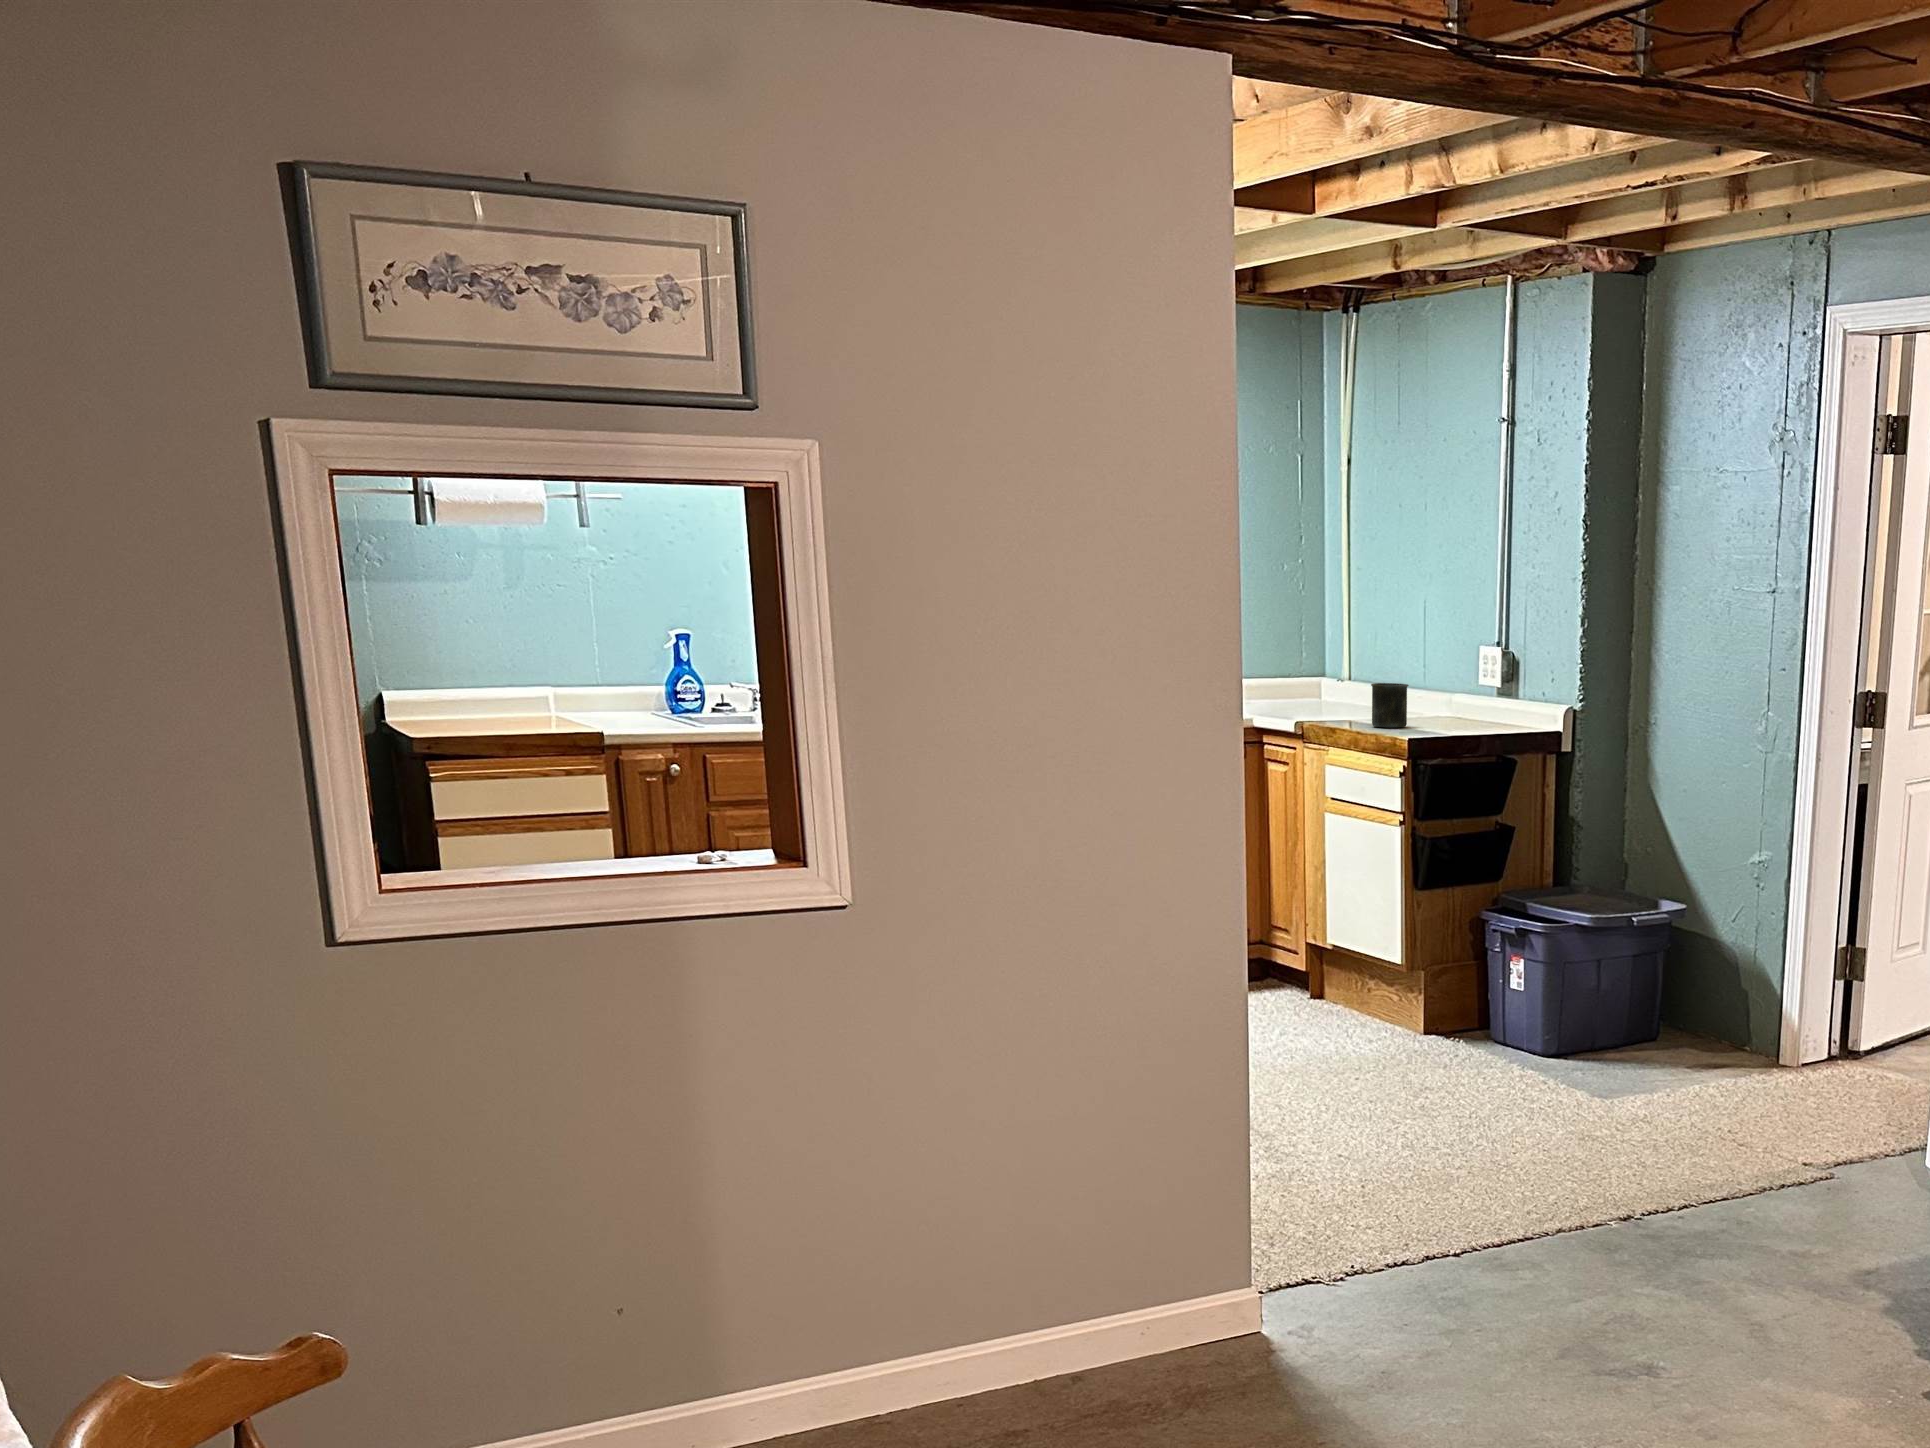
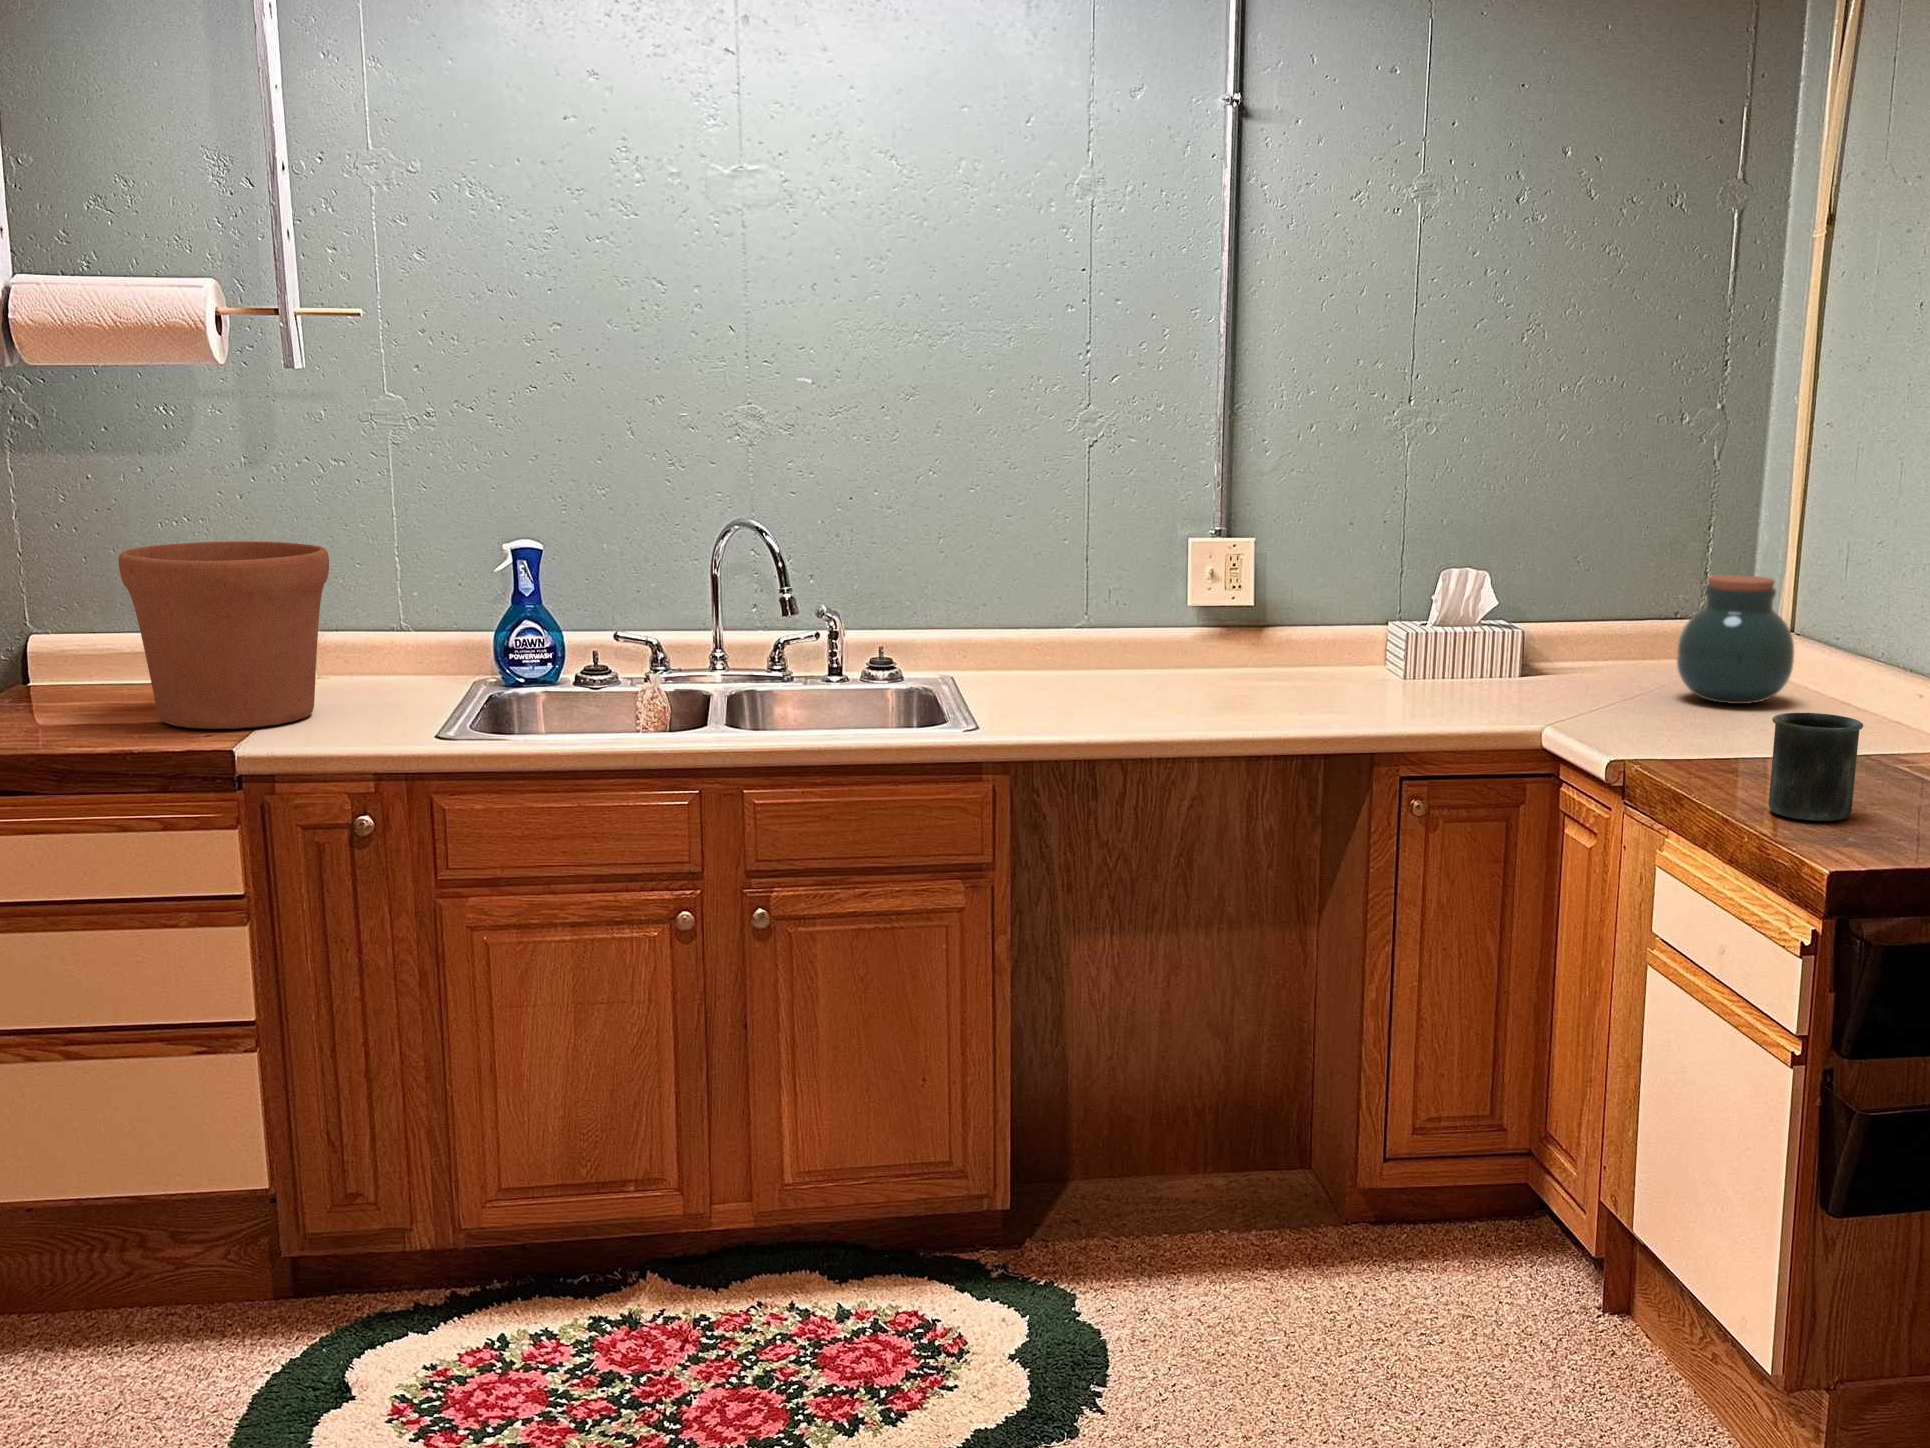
flower pot: none [496,630,613,729] -> present [118,541,329,729]
jar: none [1302,642,1358,706] -> present [1677,575,1794,704]

